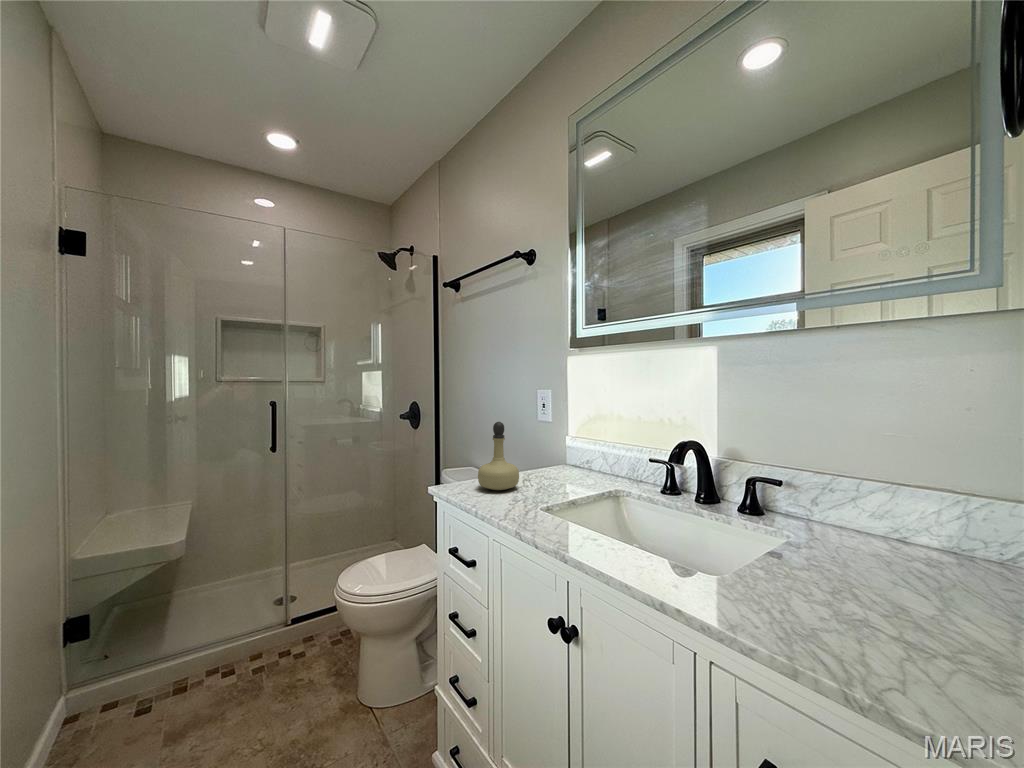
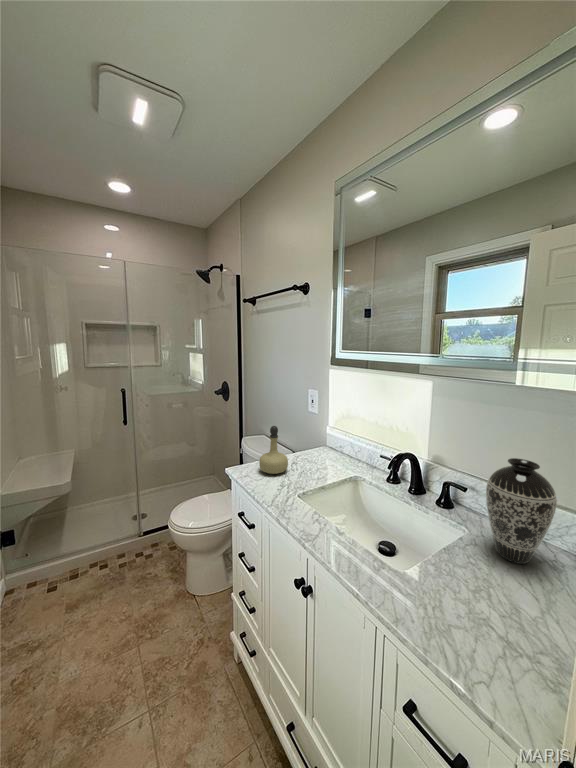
decorative vase: none [820,414,927,563] -> present [486,458,557,564]

